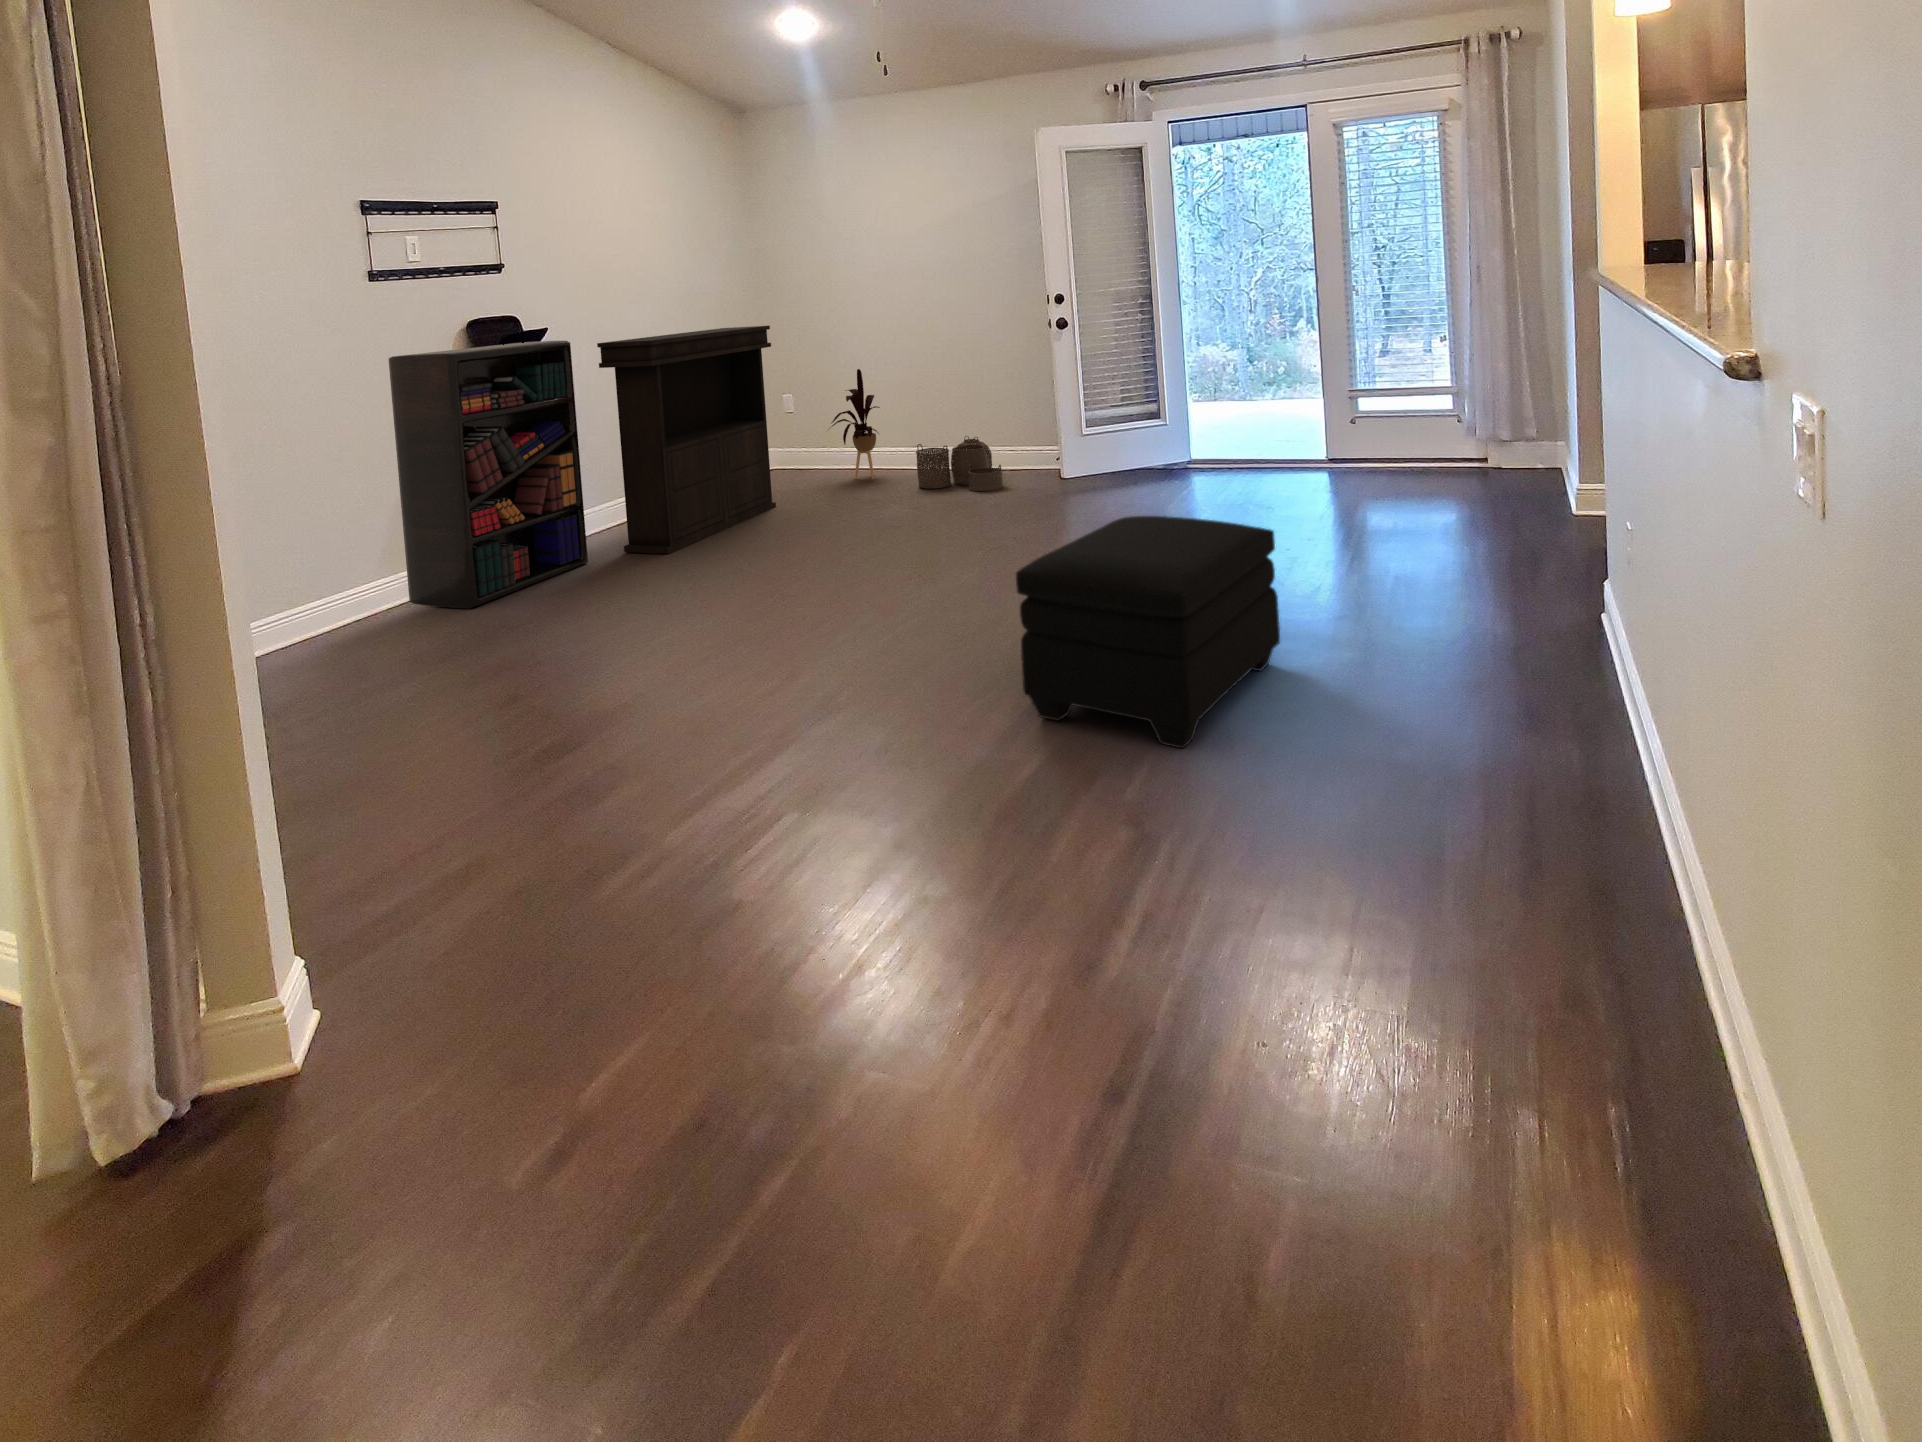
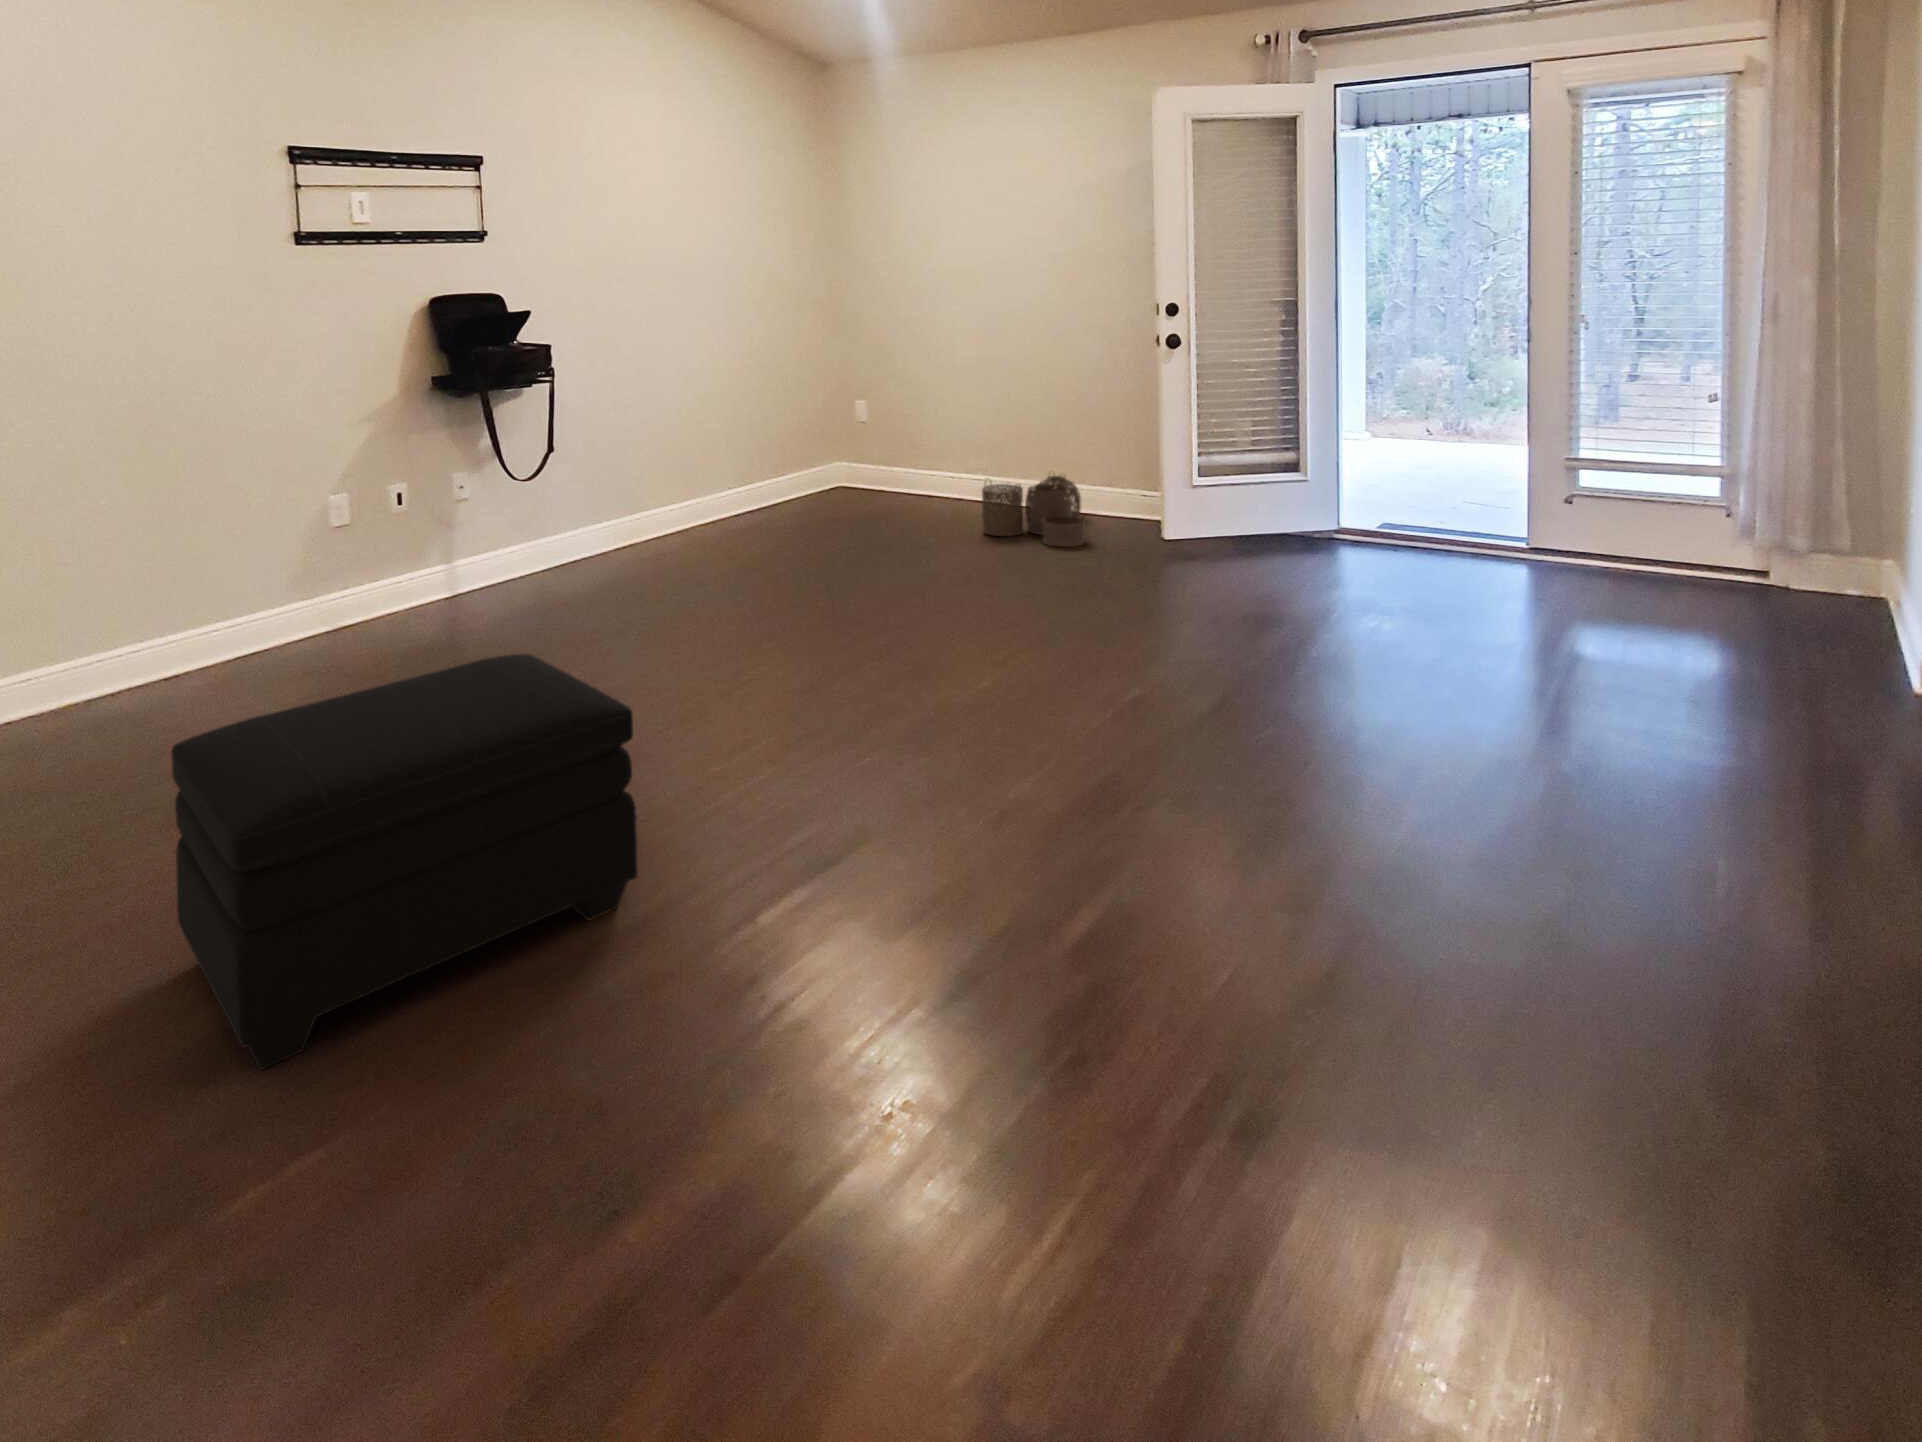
console table: present [597,326,776,554] -> none [580,321,811,597]
bookshelf: present [389,341,588,608] -> none [314,326,552,650]
house plant: present [829,369,880,479] -> none [883,379,948,514]
ottoman: present [1016,516,1280,748] -> present [171,654,638,1070]

